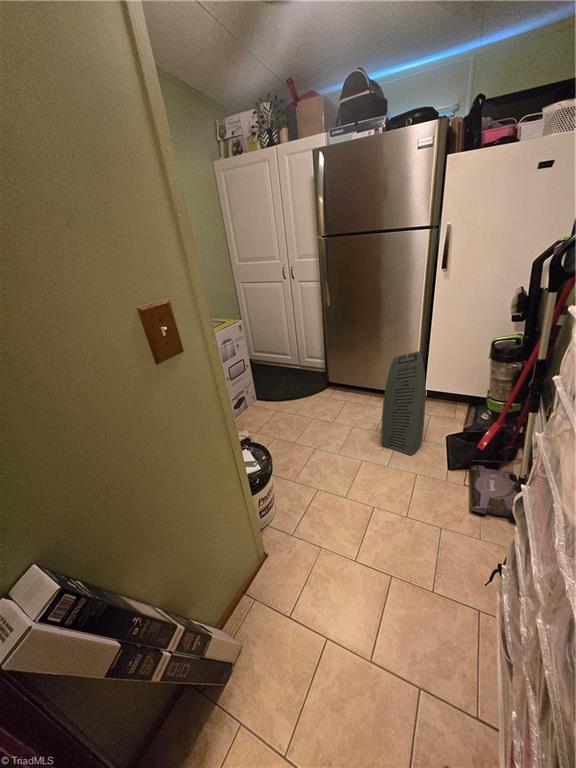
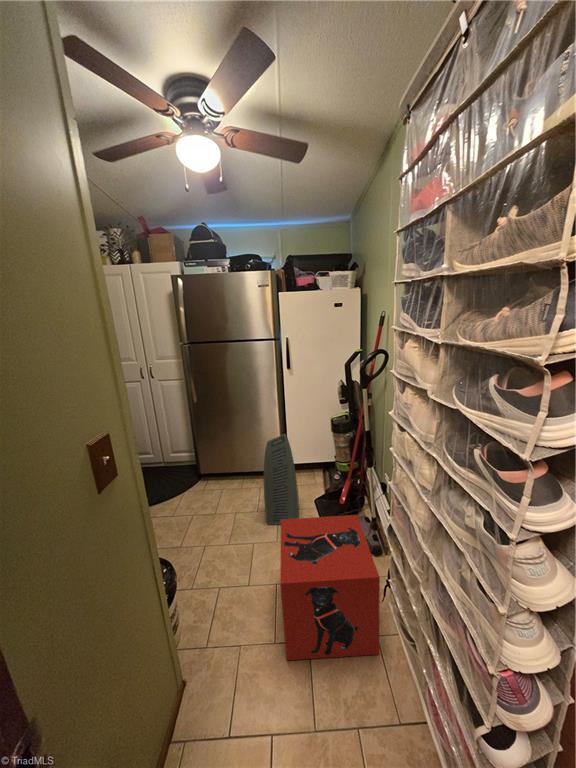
storage box: none [360,446,499,635] -> present [280,515,380,660]

